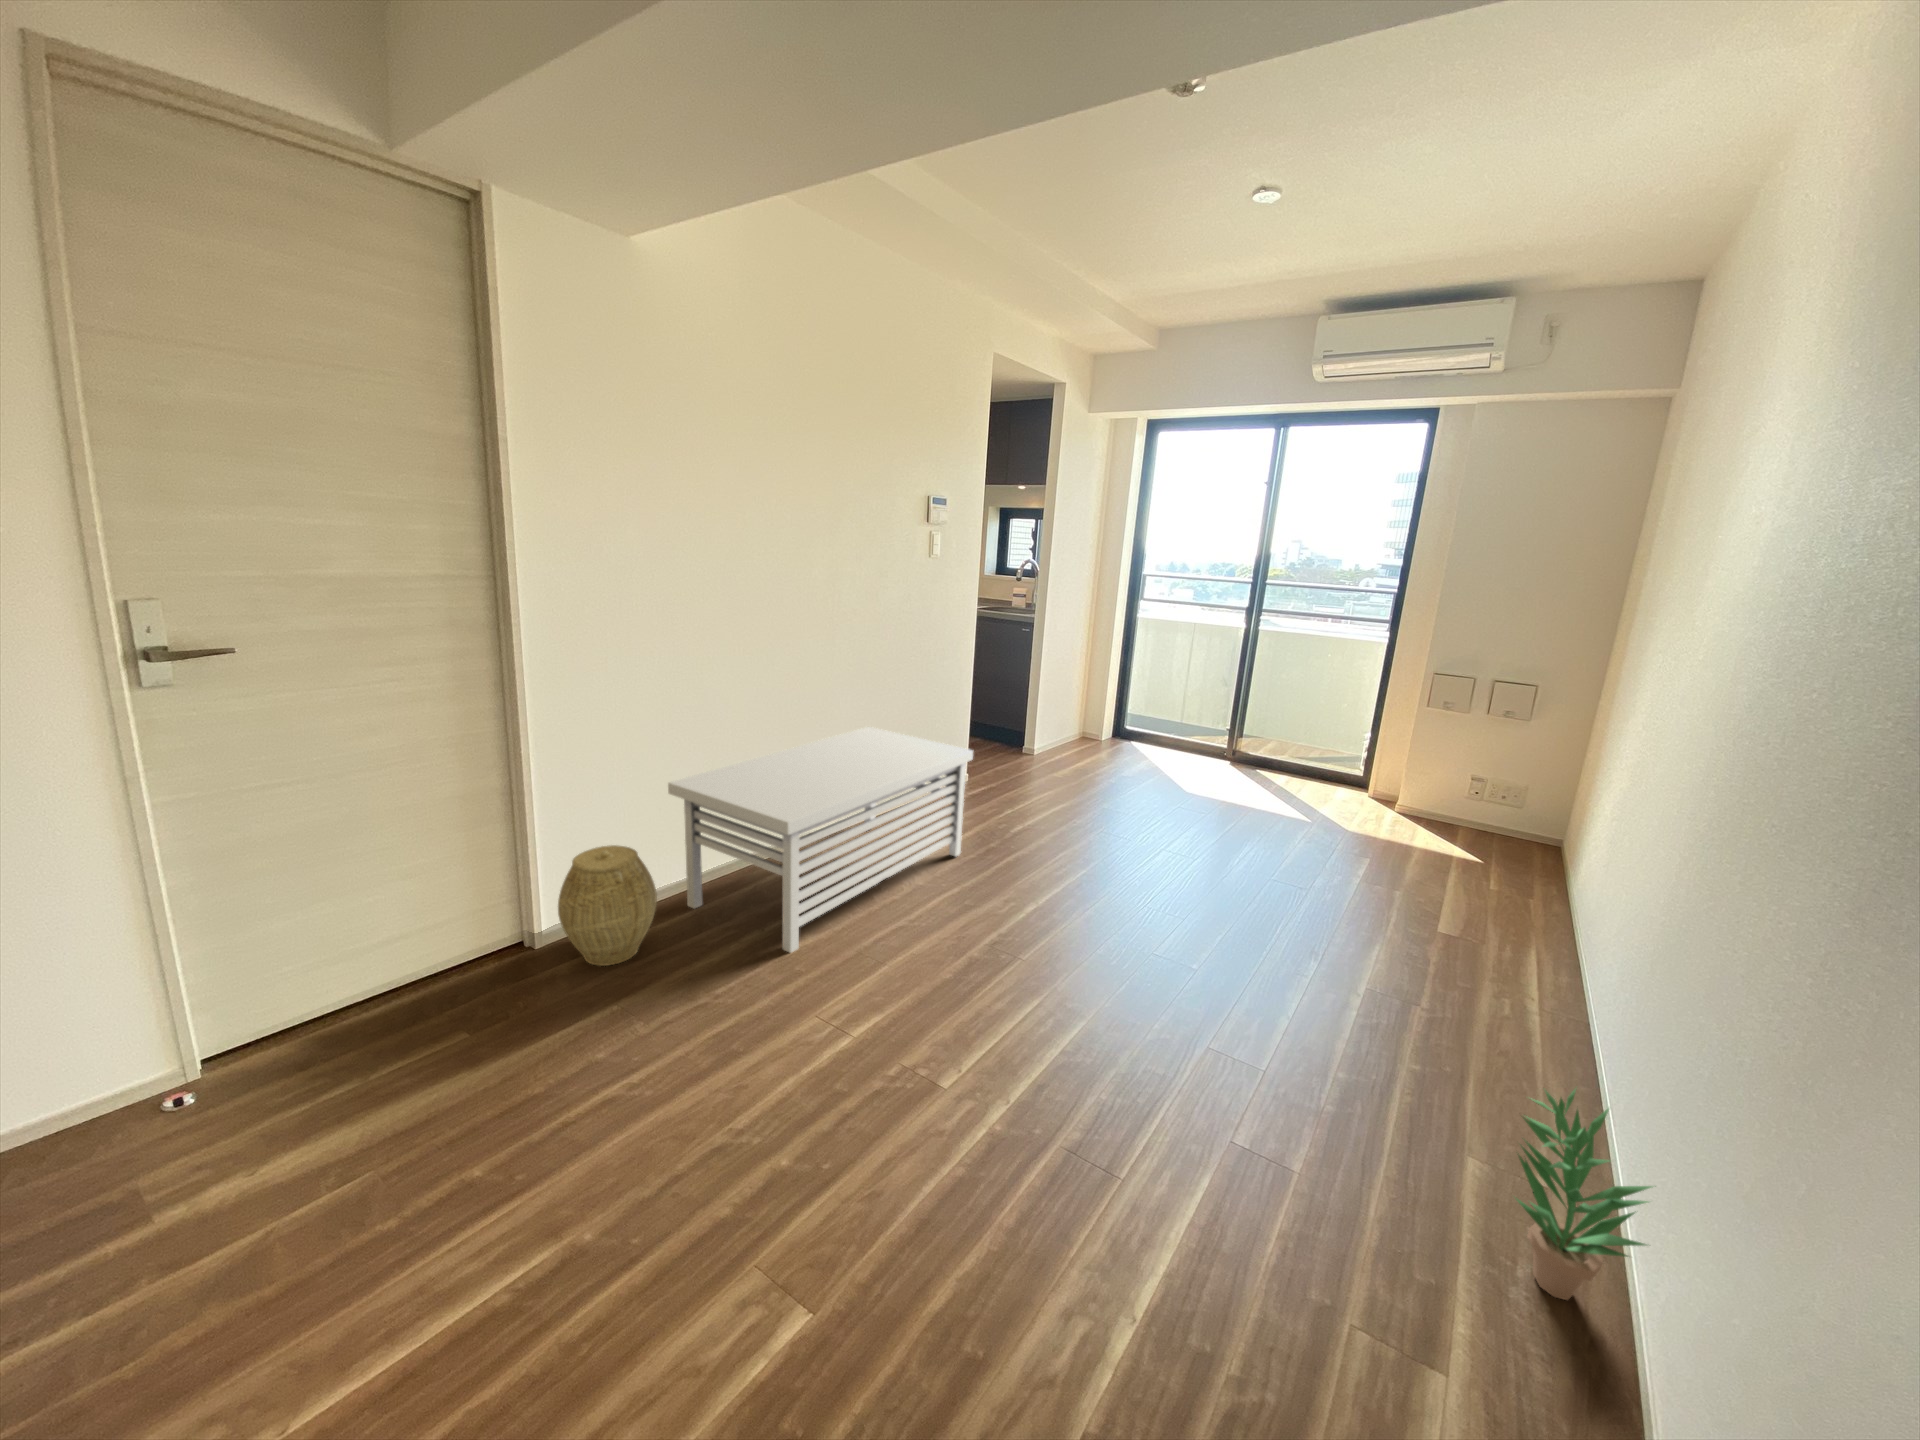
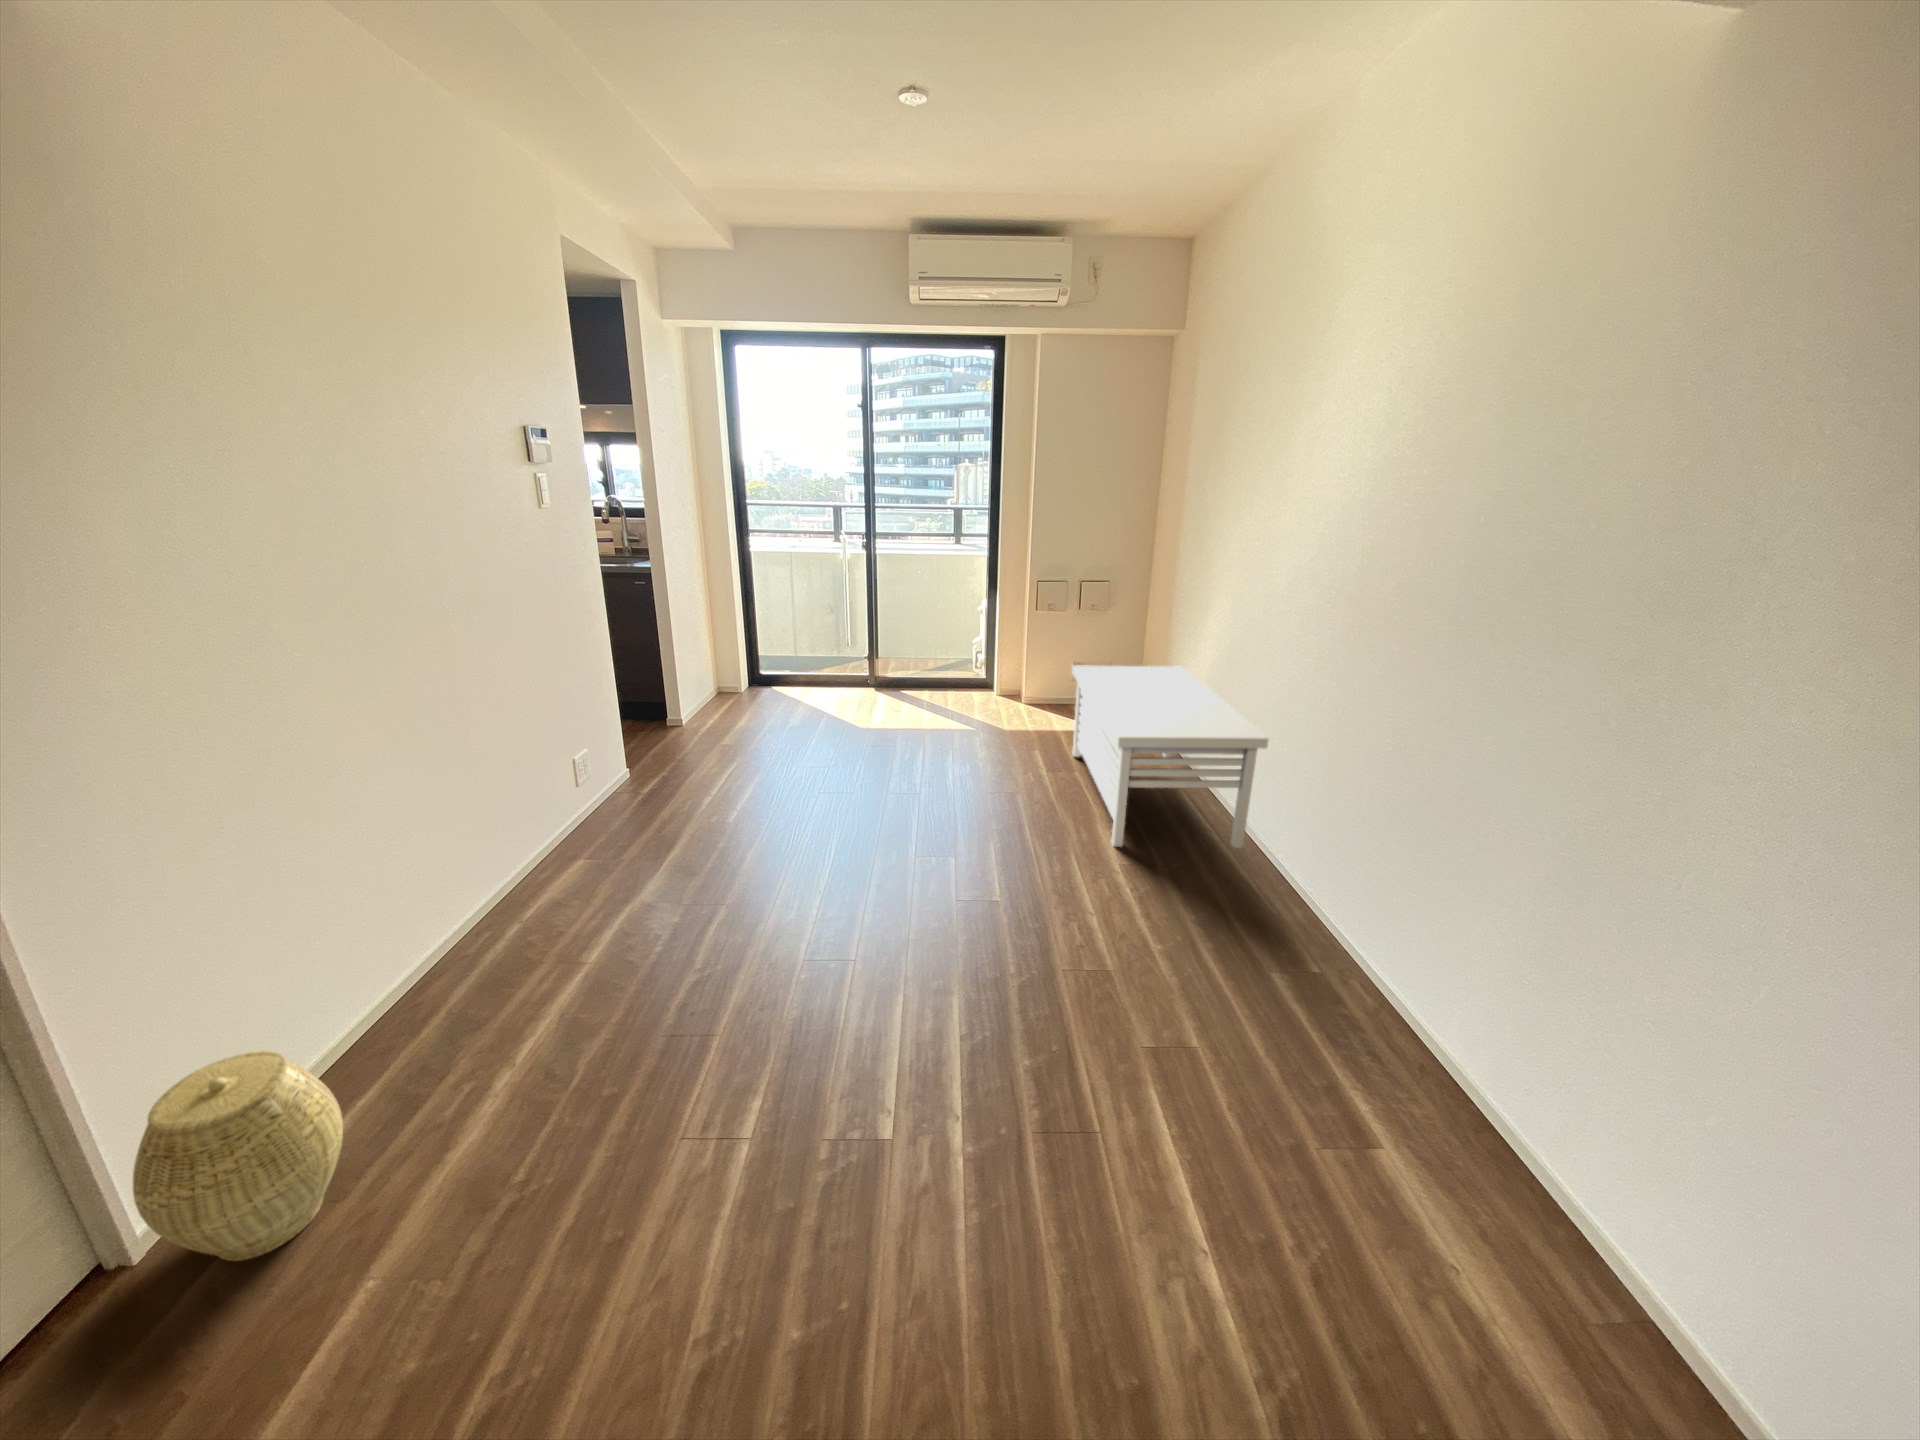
storage bench: present [668,727,973,953] -> present [1072,665,1269,848]
potted plant: present [1517,1089,1652,1300] -> none [1327,891,1428,1041]

